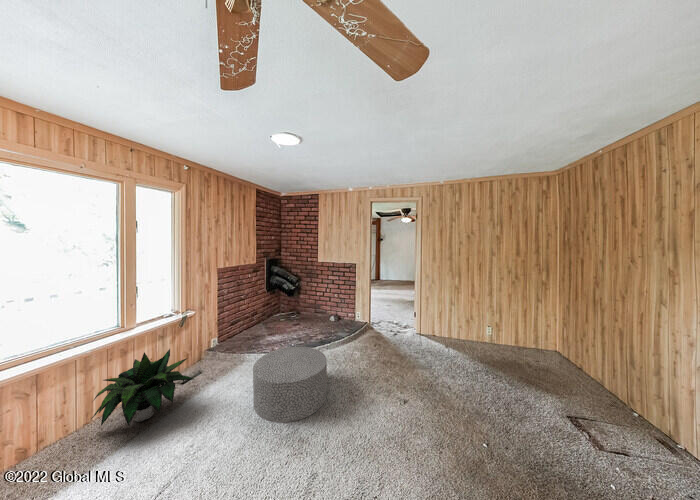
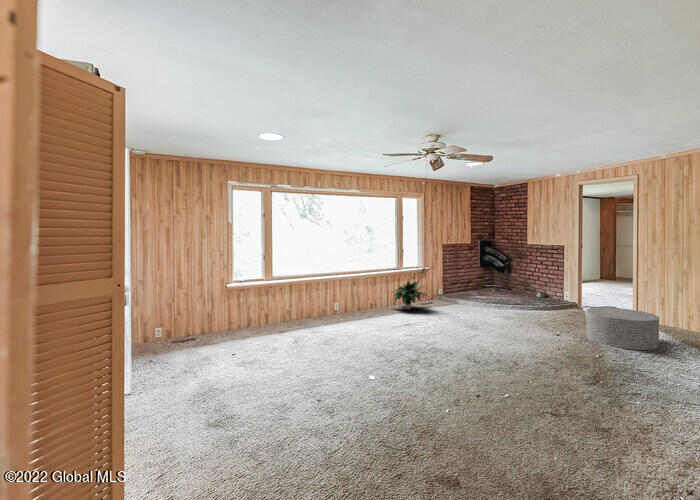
ottoman: present [253,347,327,423] -> present [586,307,659,350]

